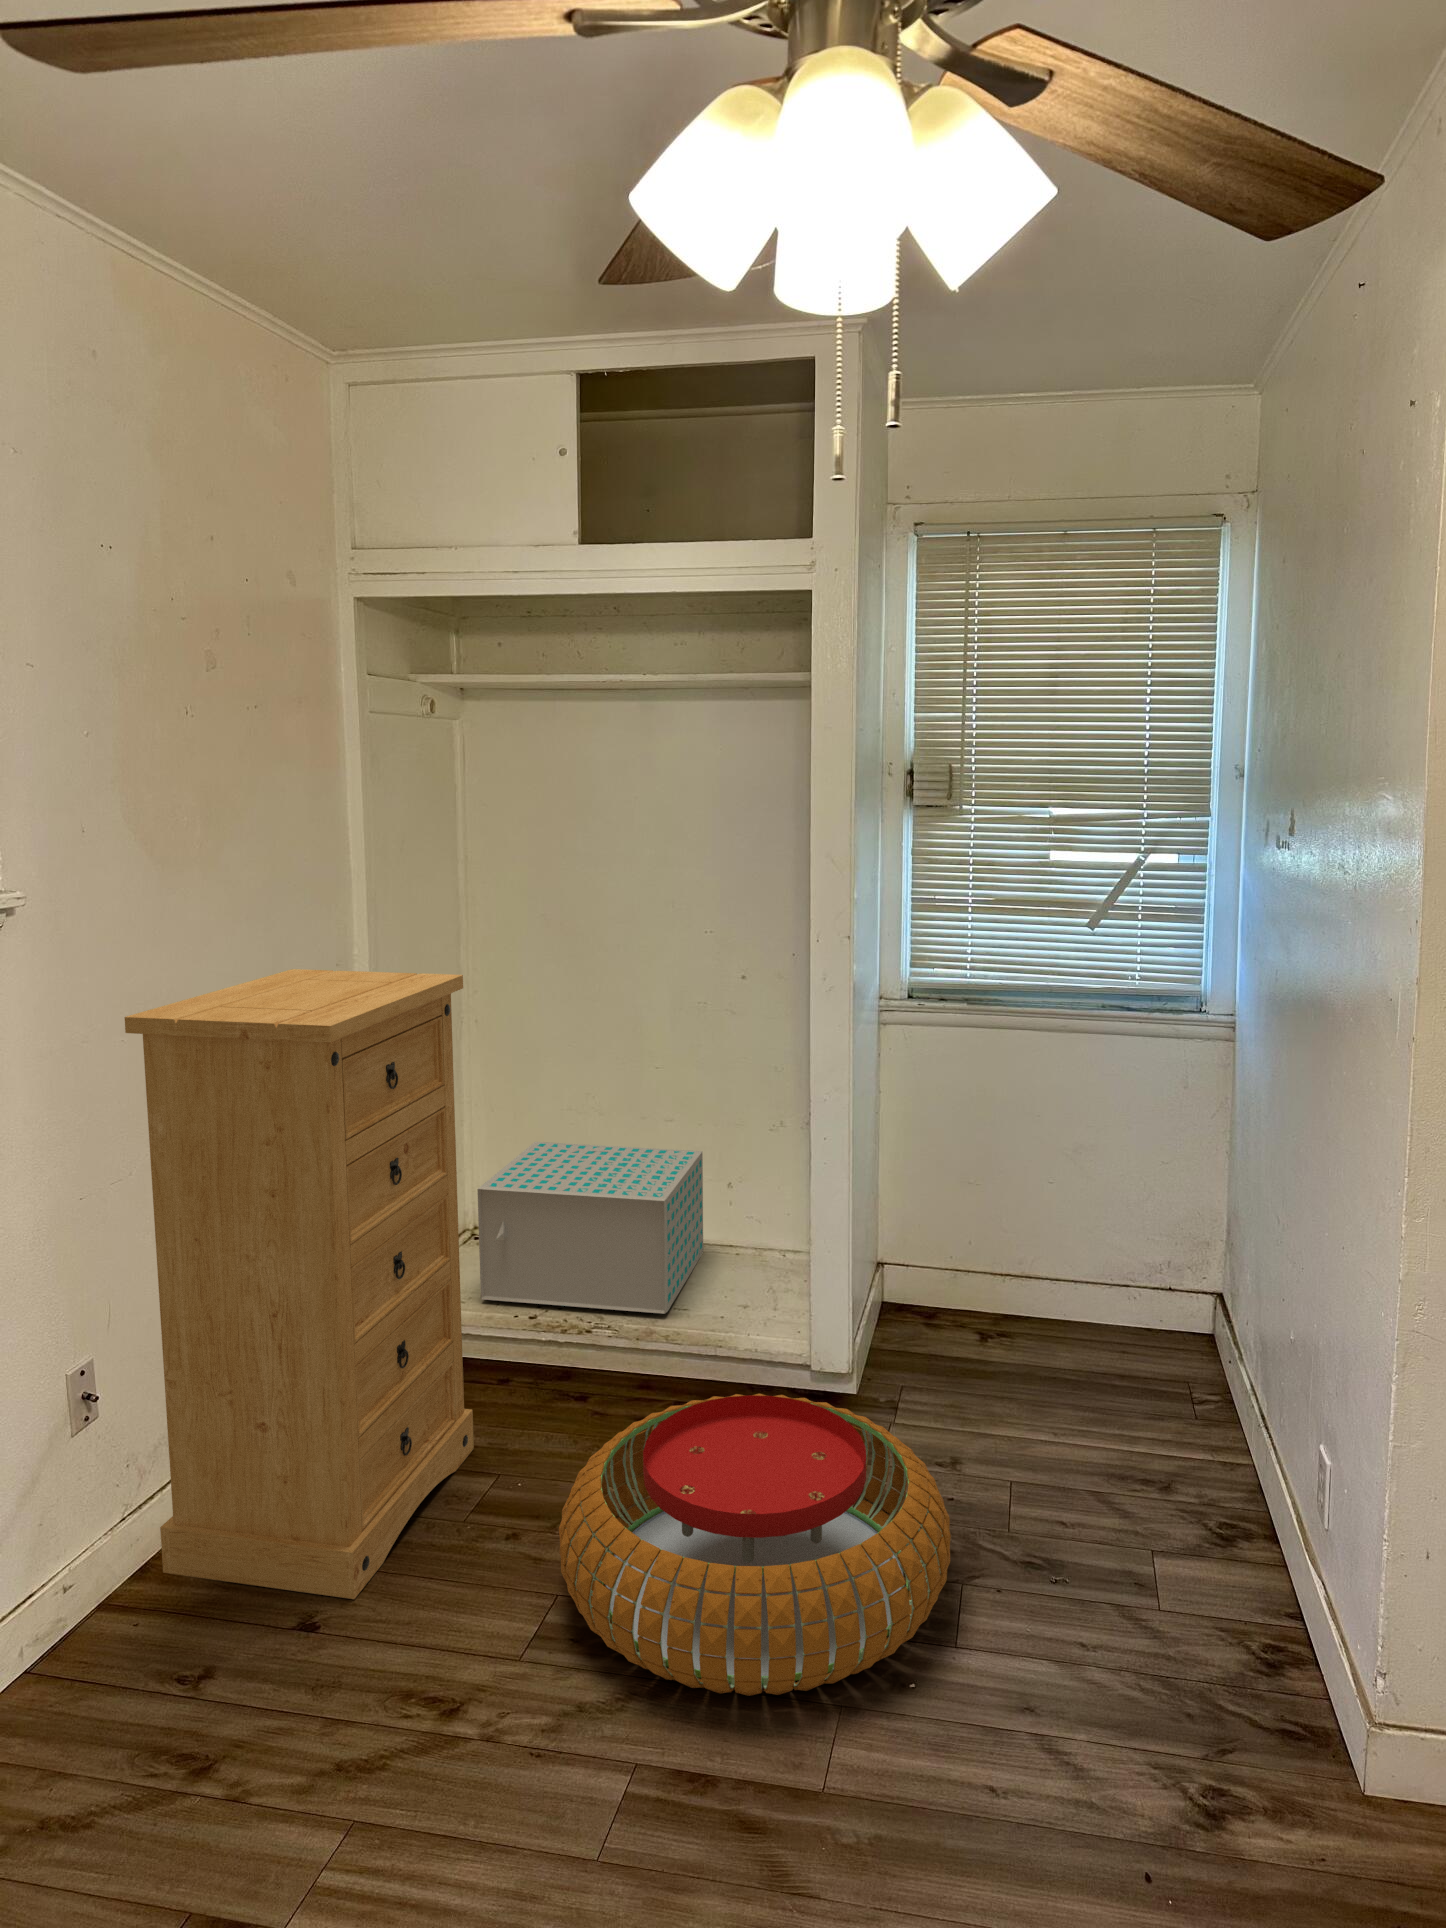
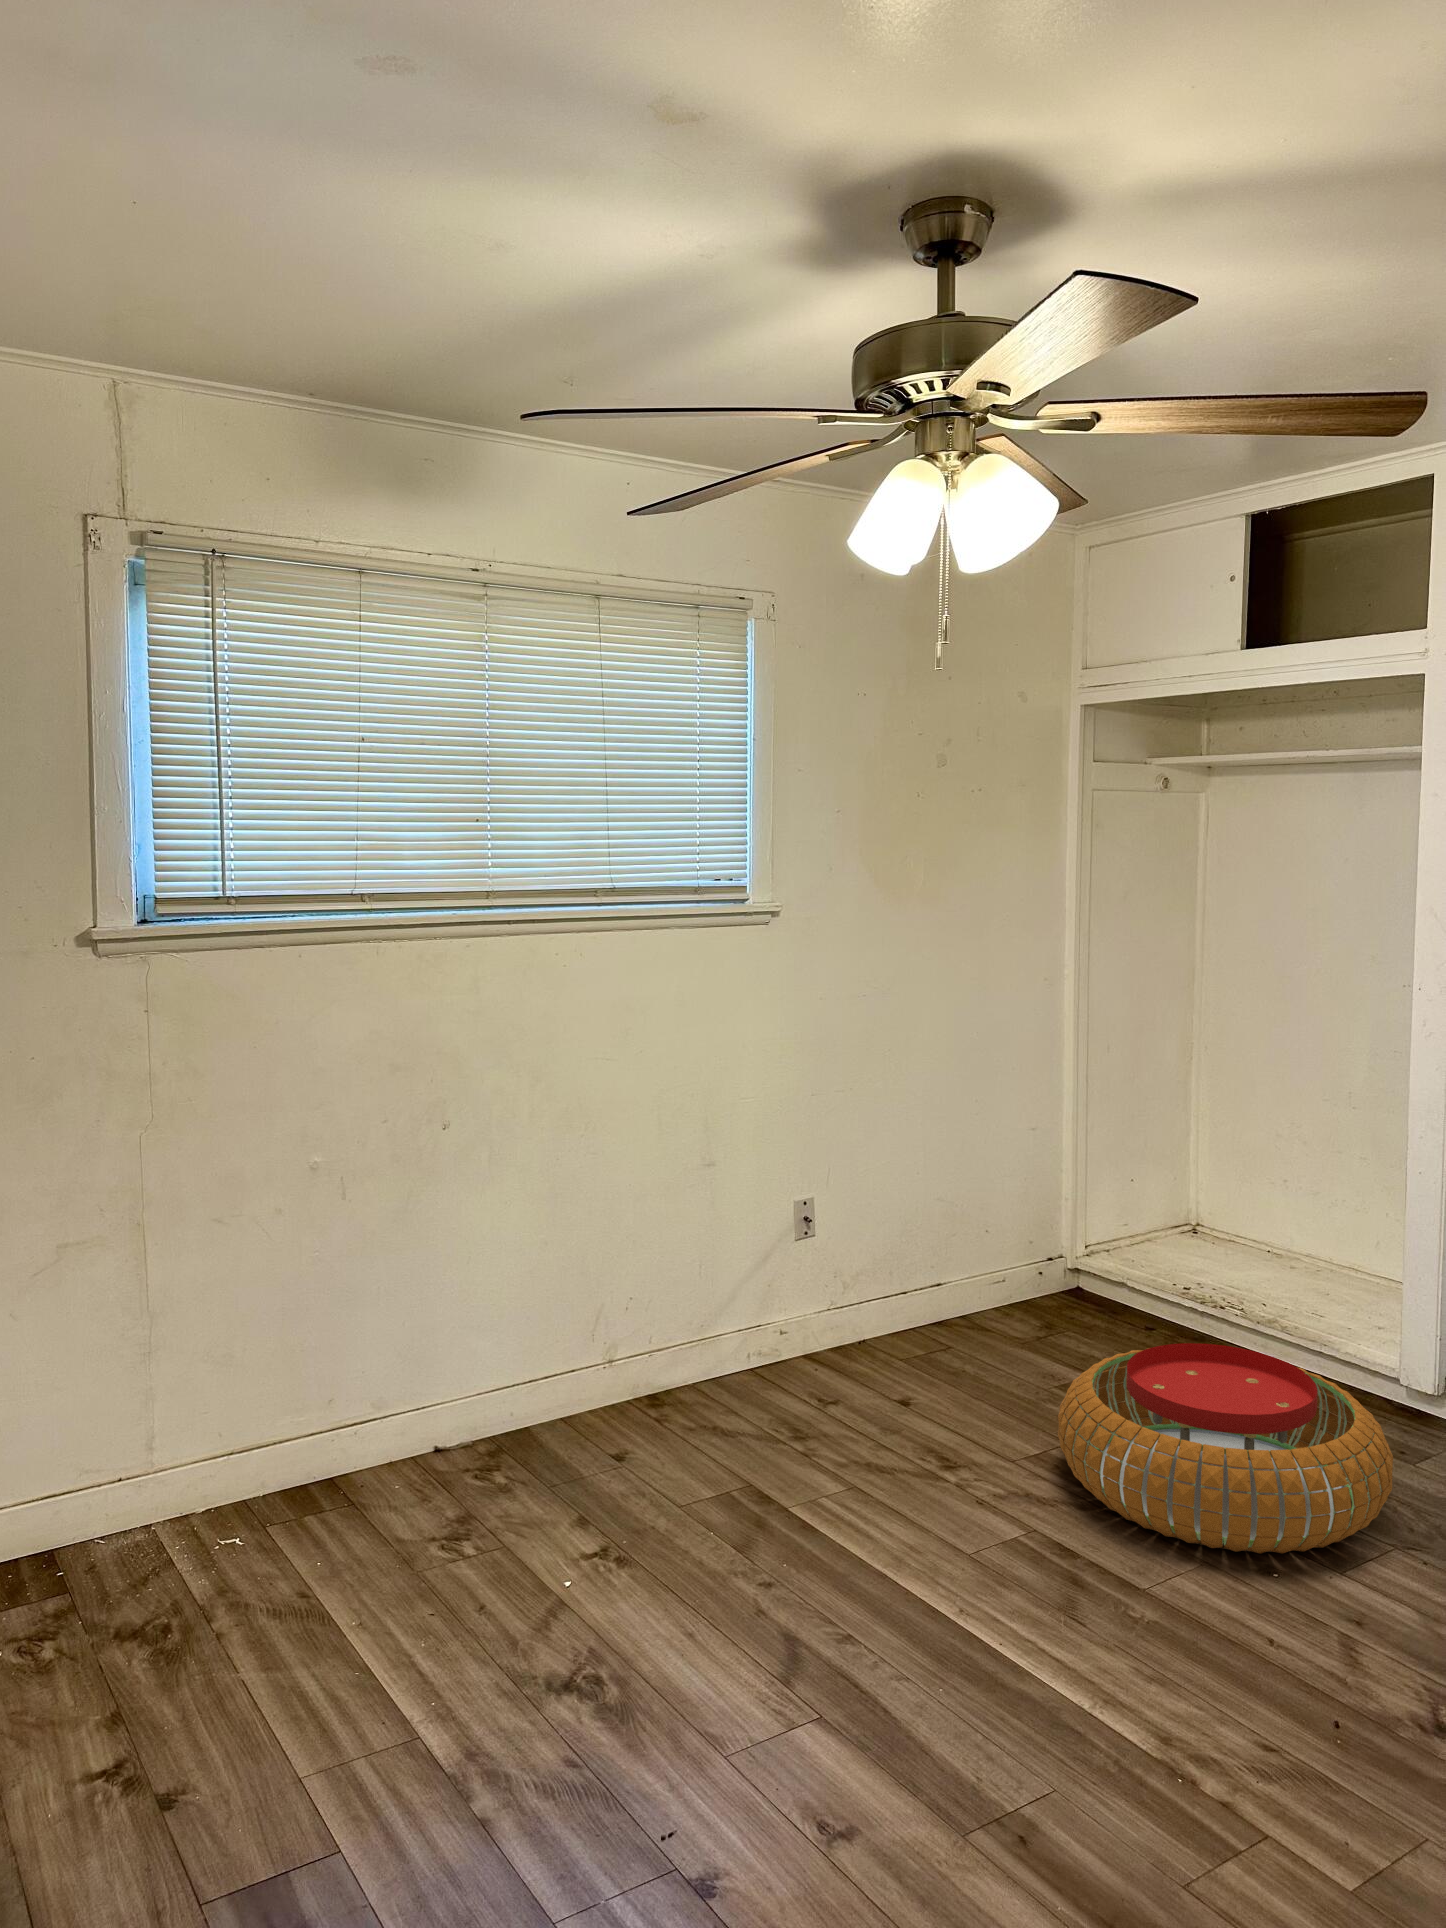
dresser: present [124,969,474,1599] -> none [858,976,1099,1397]
storage box: present [477,1142,703,1314] -> none [1155,1156,1385,1312]

